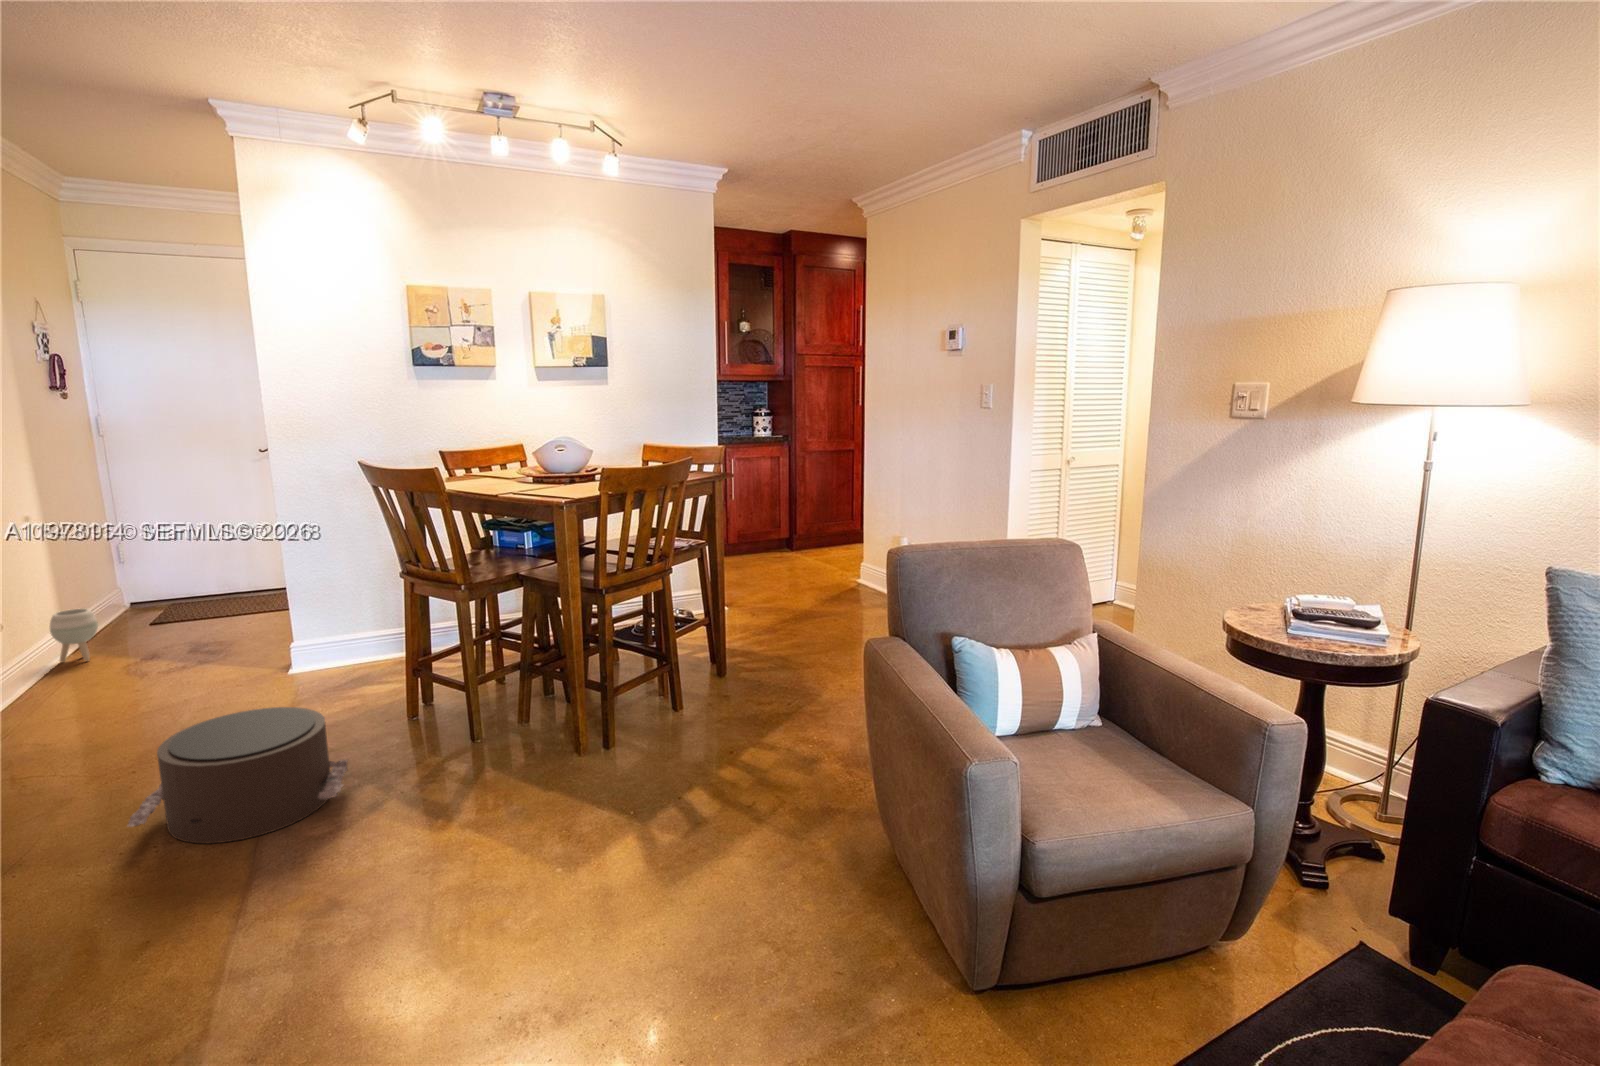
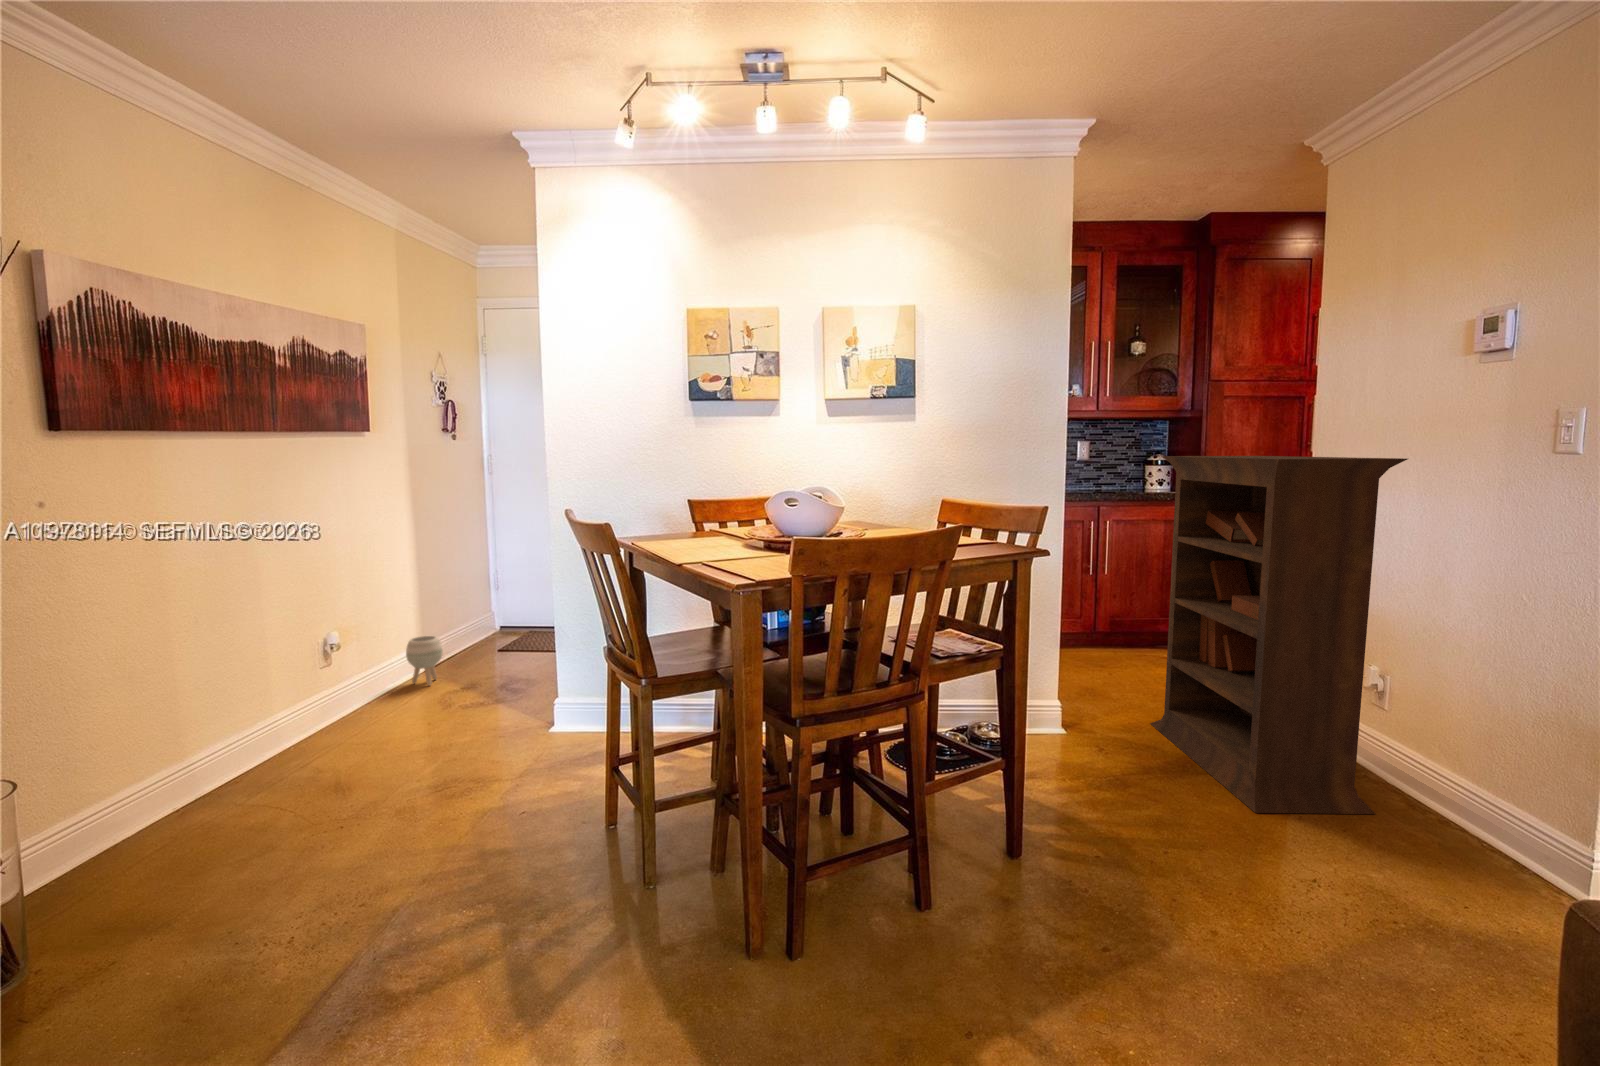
bookcase: none [777,413,912,634] -> present [1150,456,1408,814]
pouf: present [128,707,348,843] -> none [190,800,457,991]

